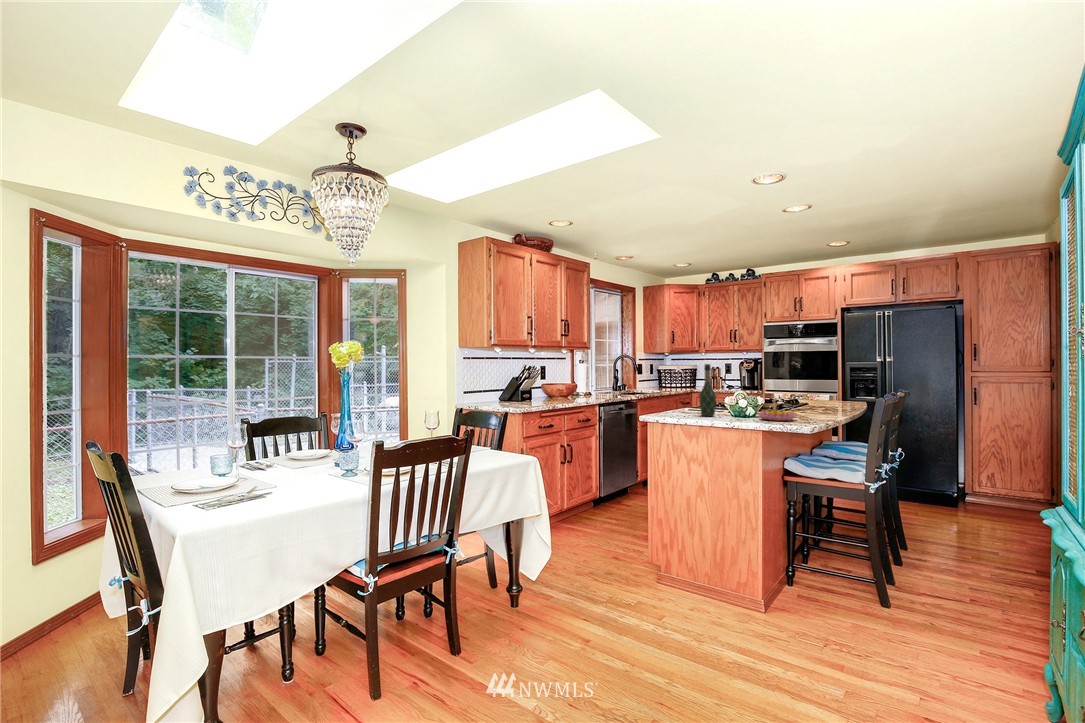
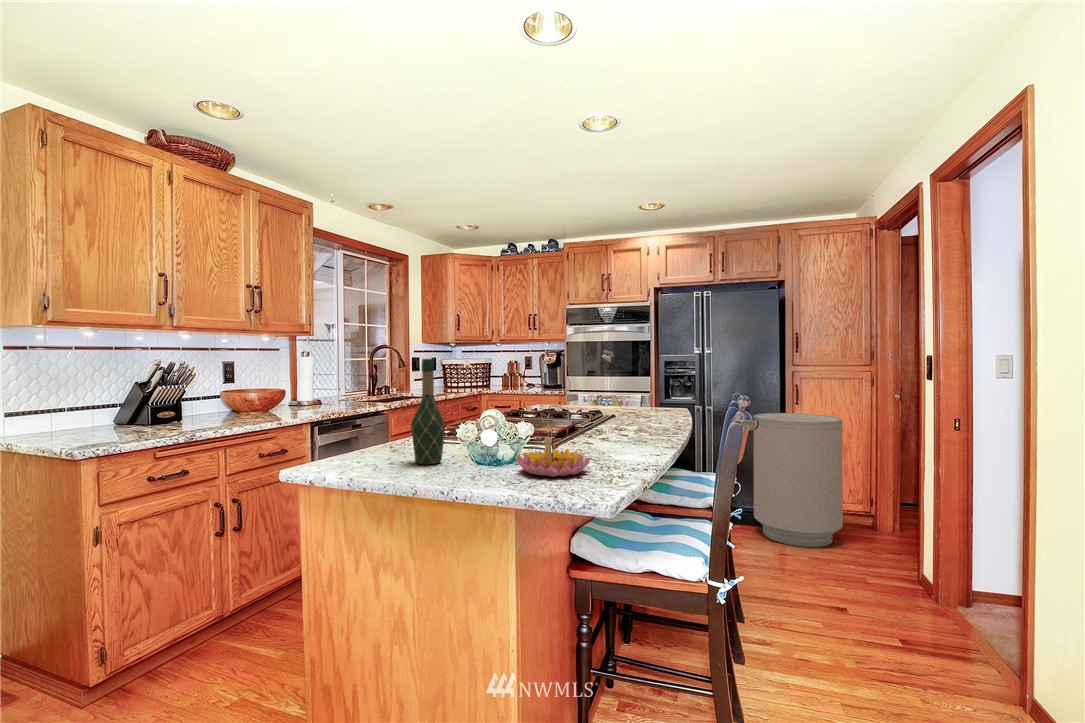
trash can: none [931,411,1016,519] -> present [754,413,843,547]

